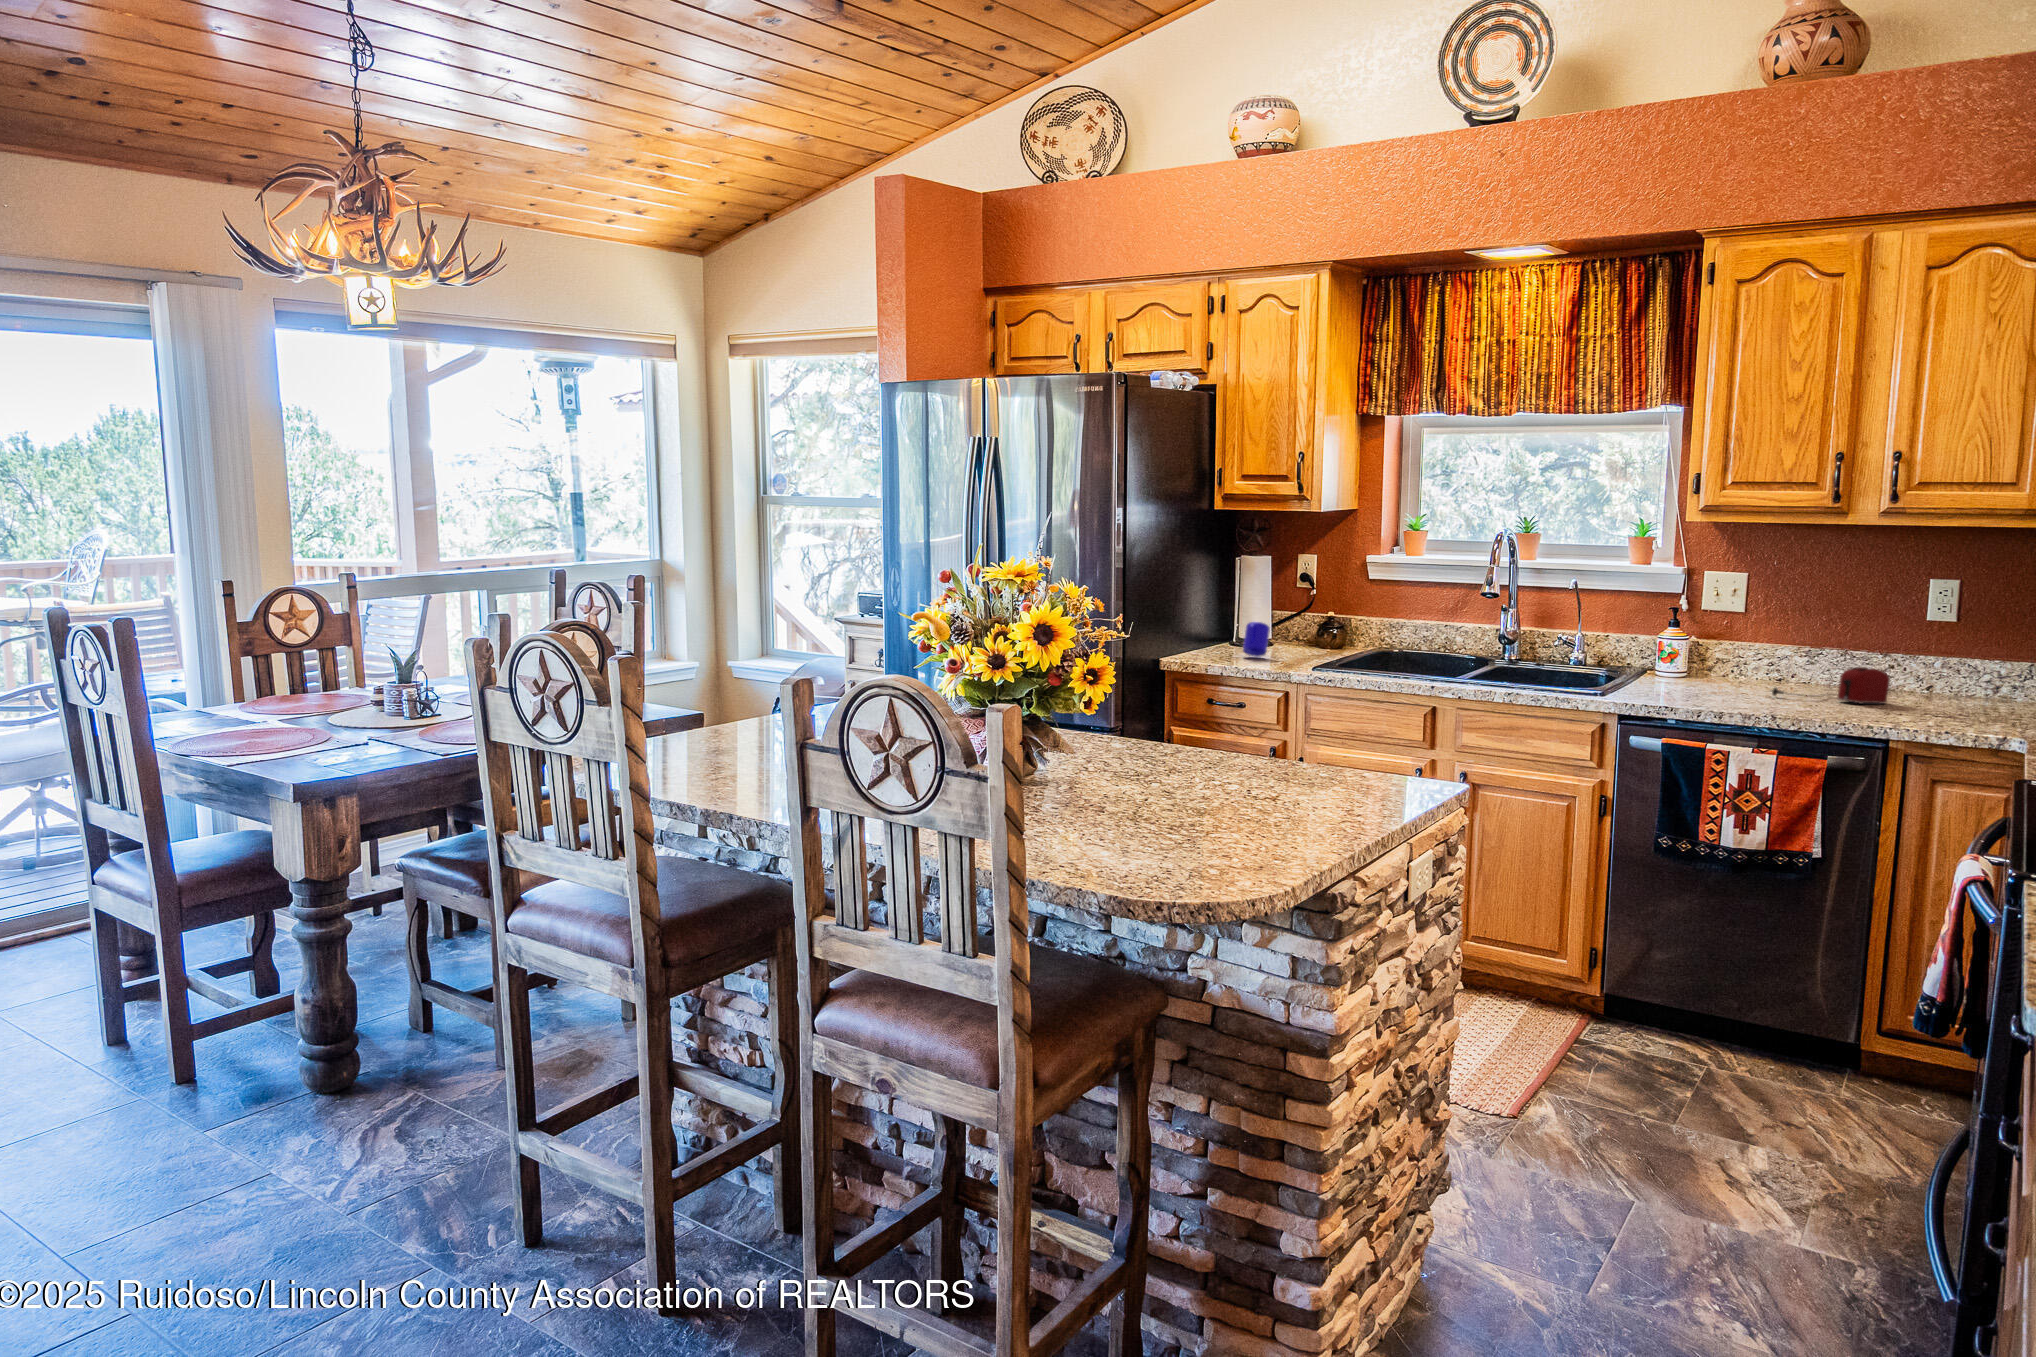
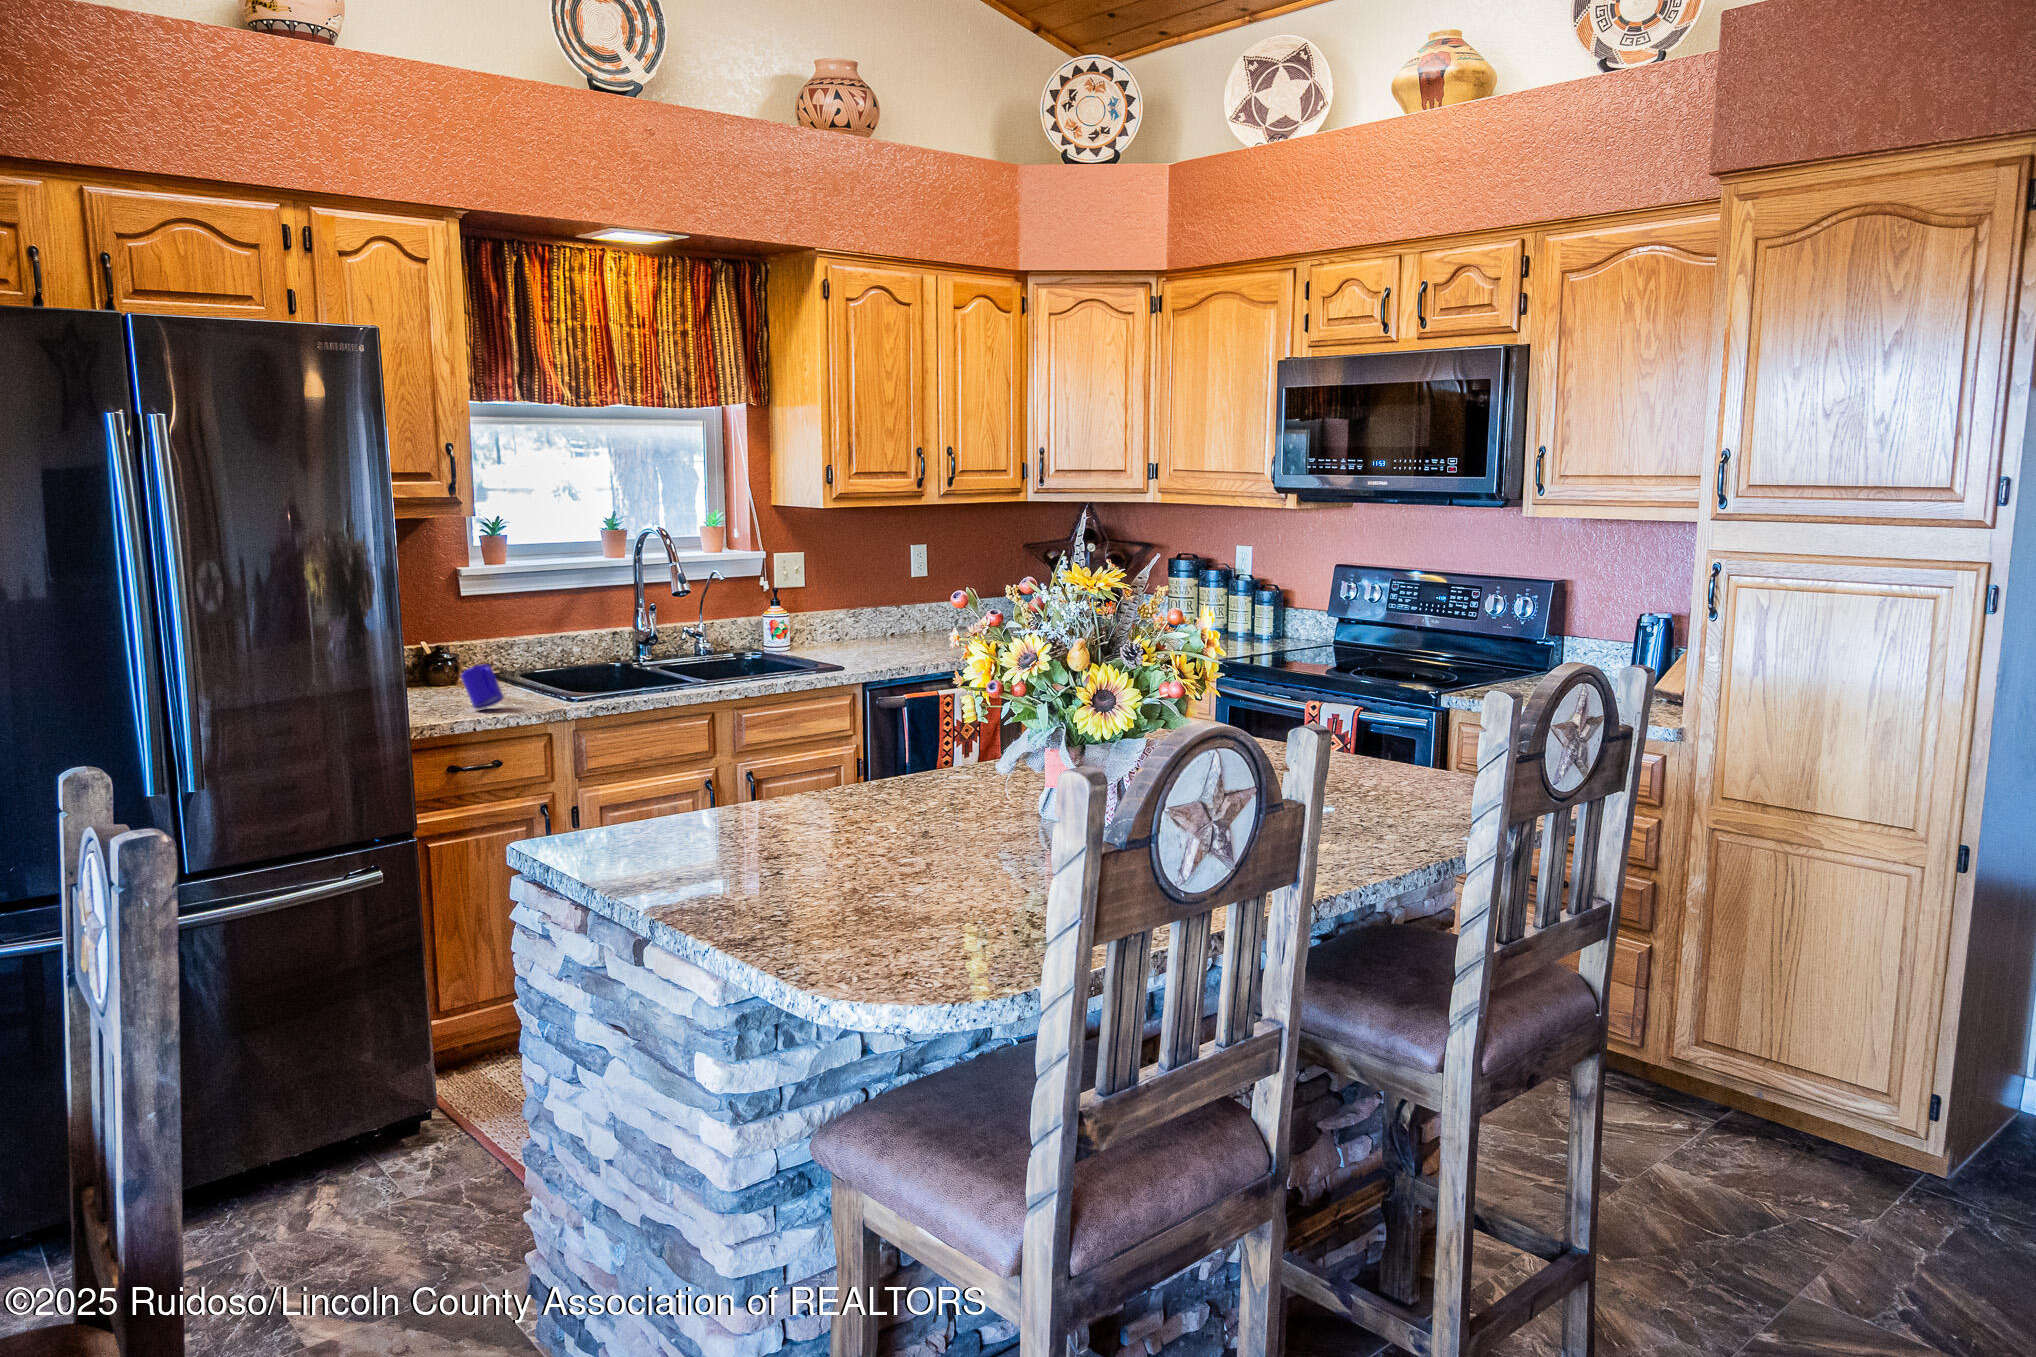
toaster: present [1772,667,1890,704] -> none [871,616,923,649]

